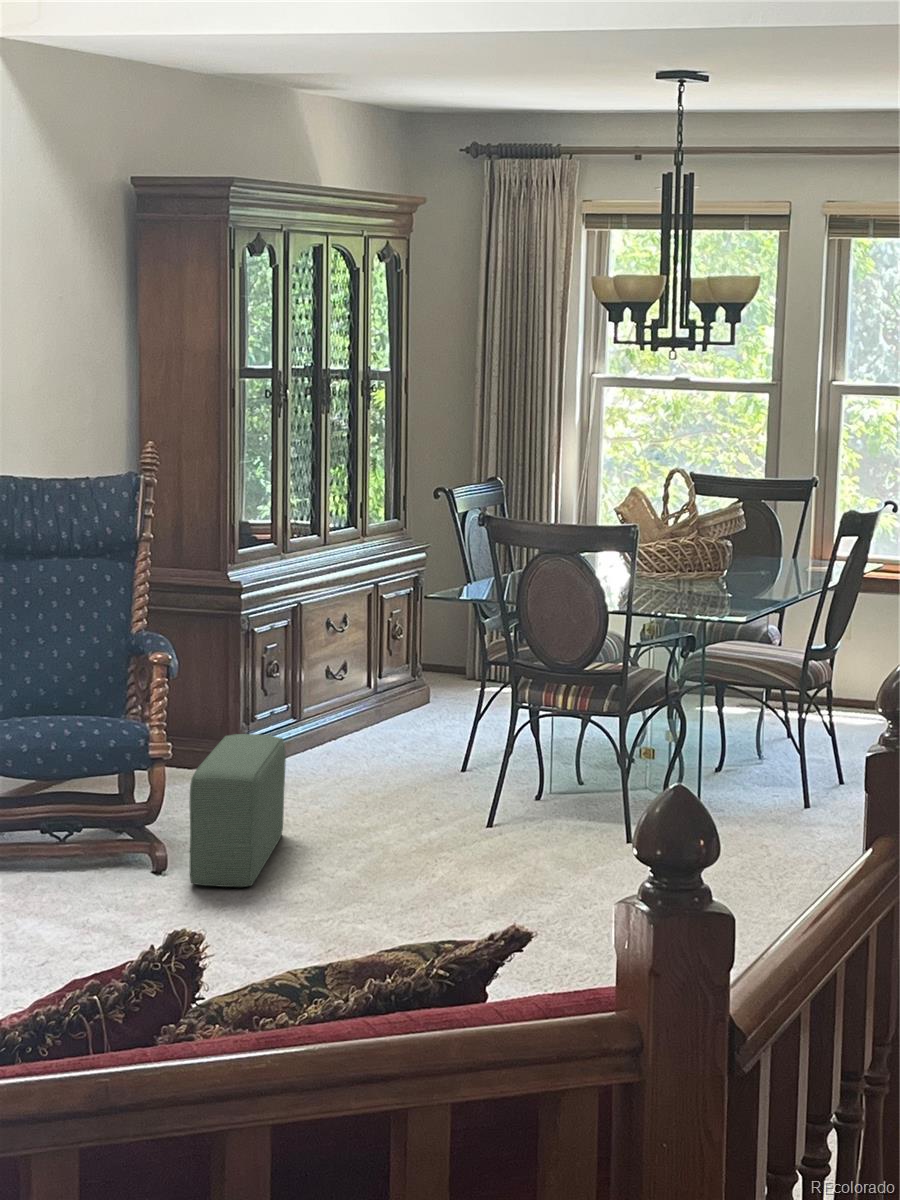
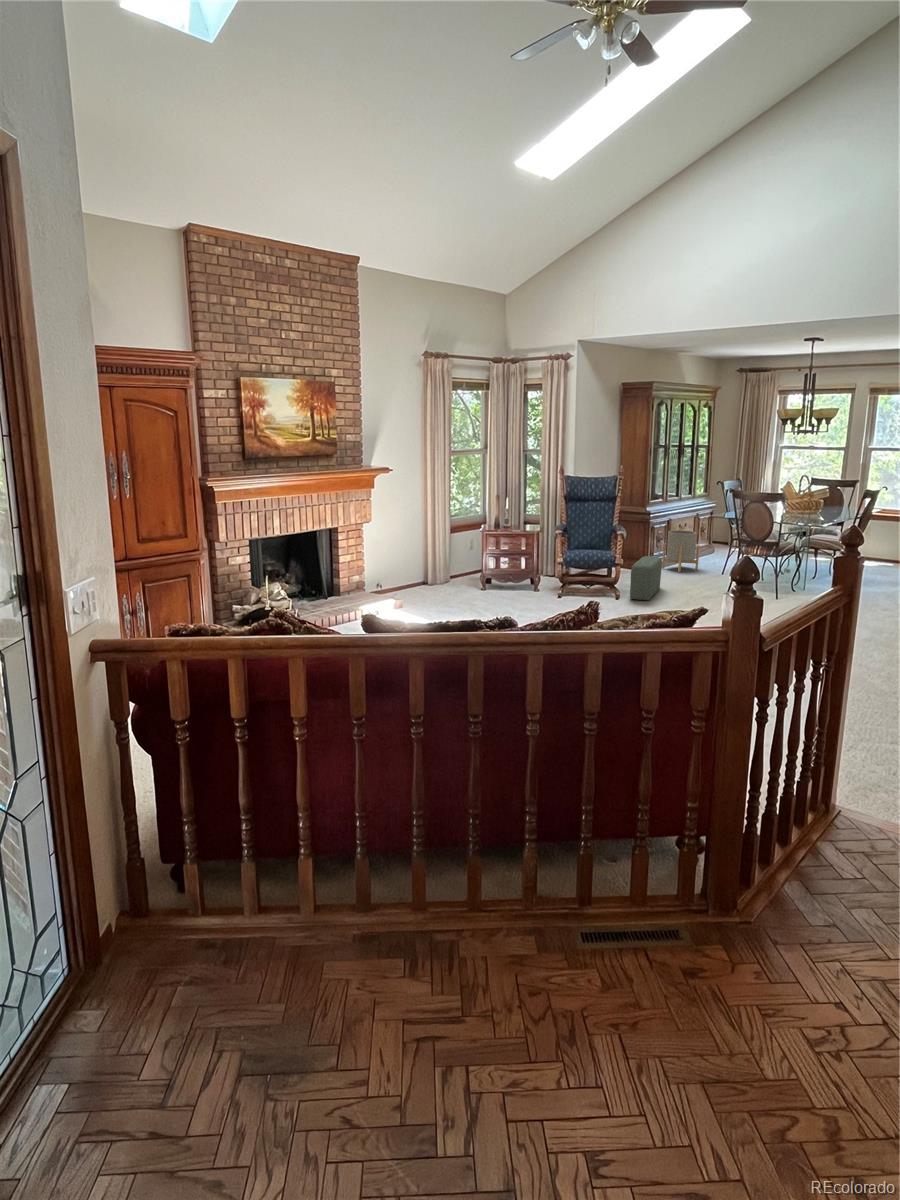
planter: none [283,638,394,772] -> present [662,530,700,572]

